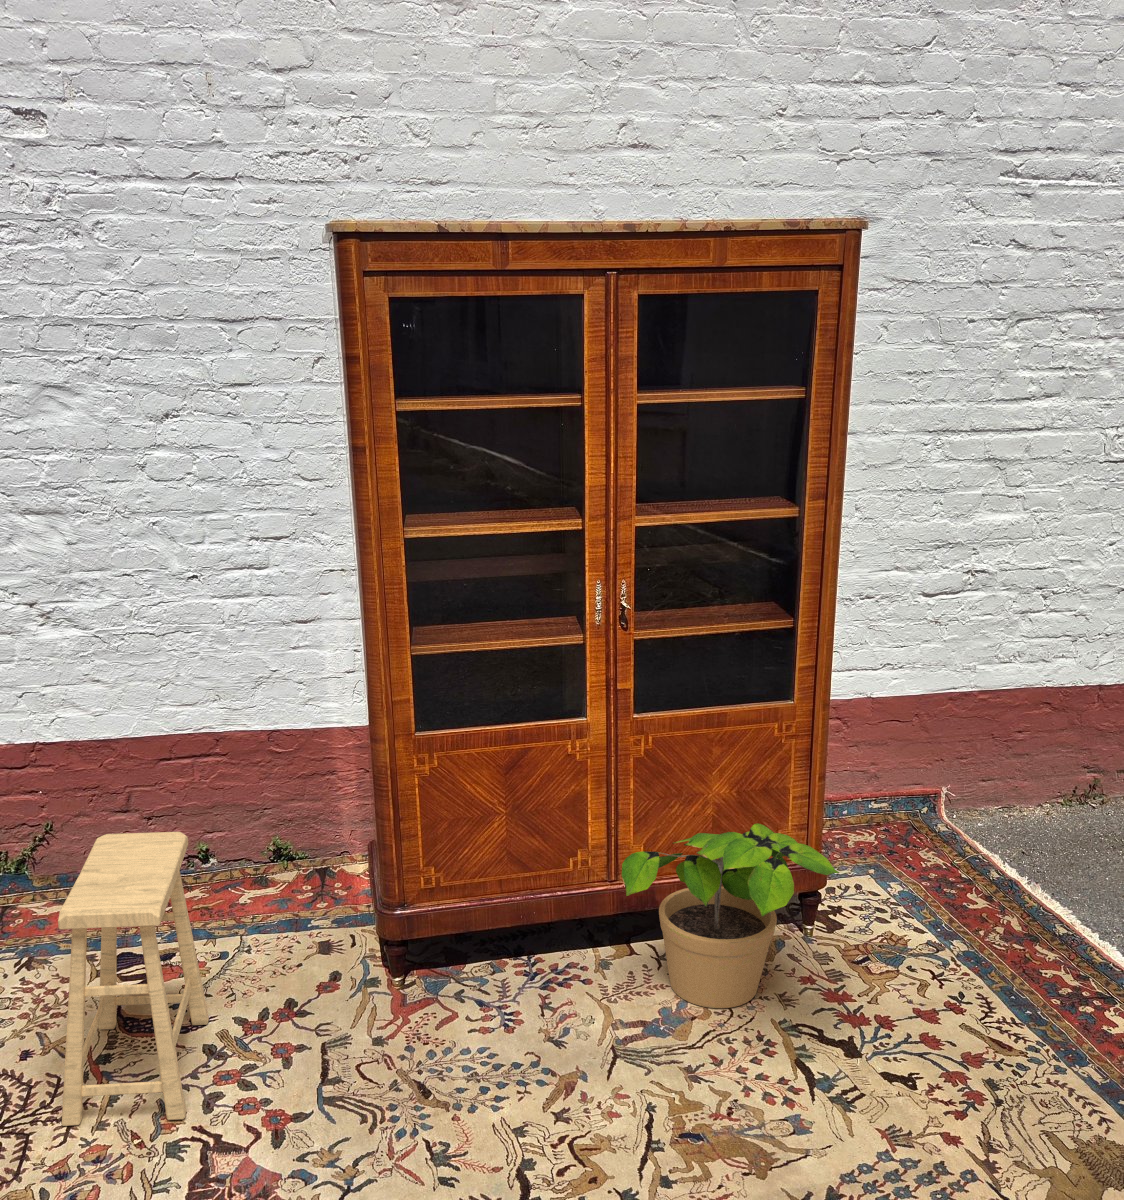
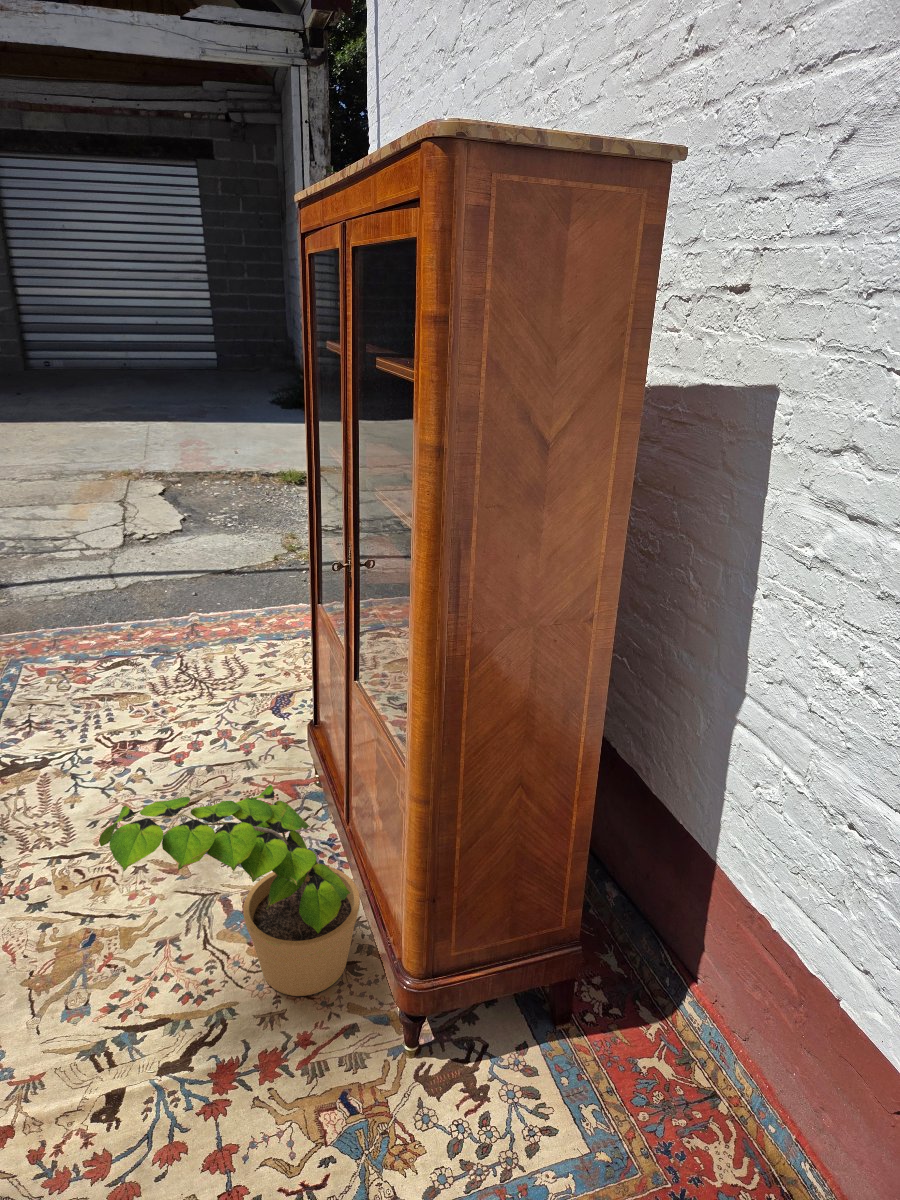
footstool: present [58,832,209,1126] -> none [163,591,273,730]

